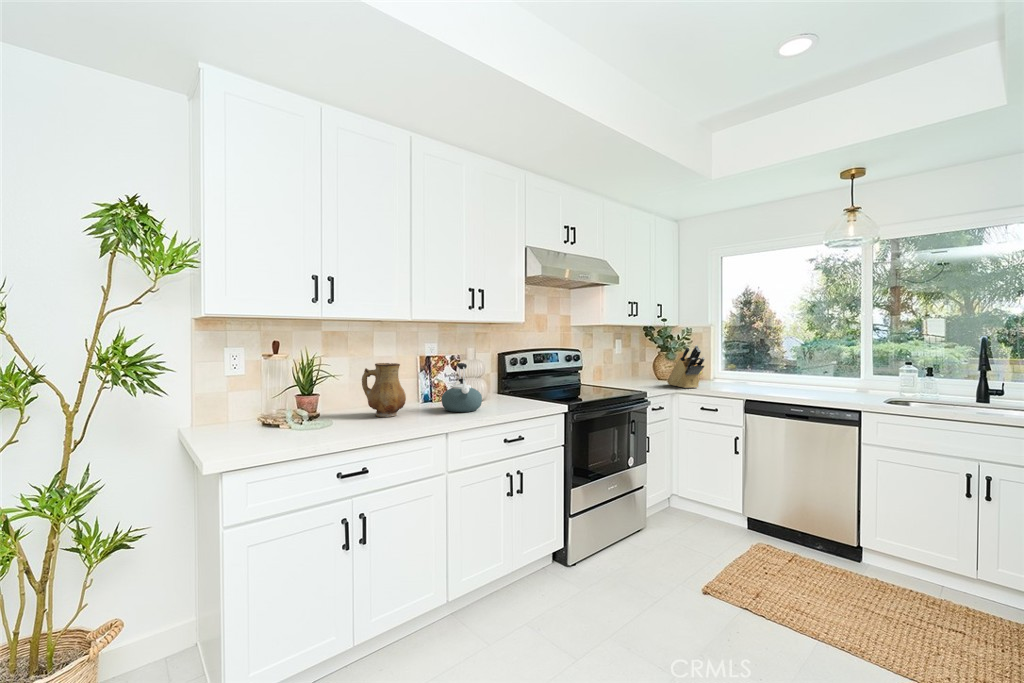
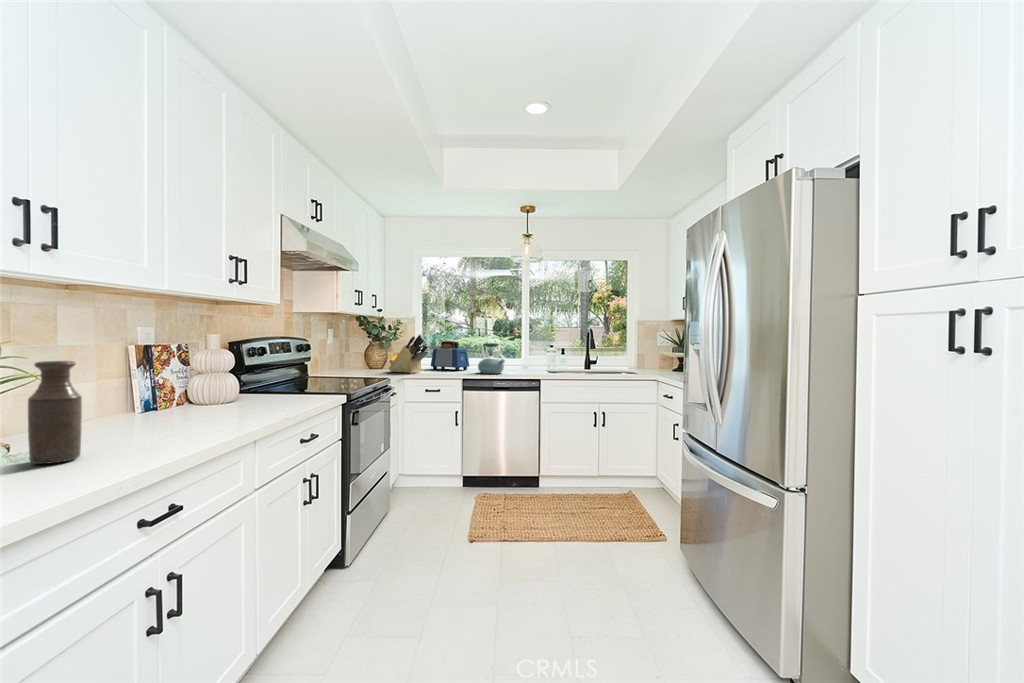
toaster: none [720,354,767,389] -> present [431,341,469,371]
ceramic pitcher: present [362,363,406,417] -> none [80,354,160,433]
kettle: present [442,363,482,412] -> present [478,343,507,374]
bottle: none [312,369,336,431] -> present [28,361,82,464]

